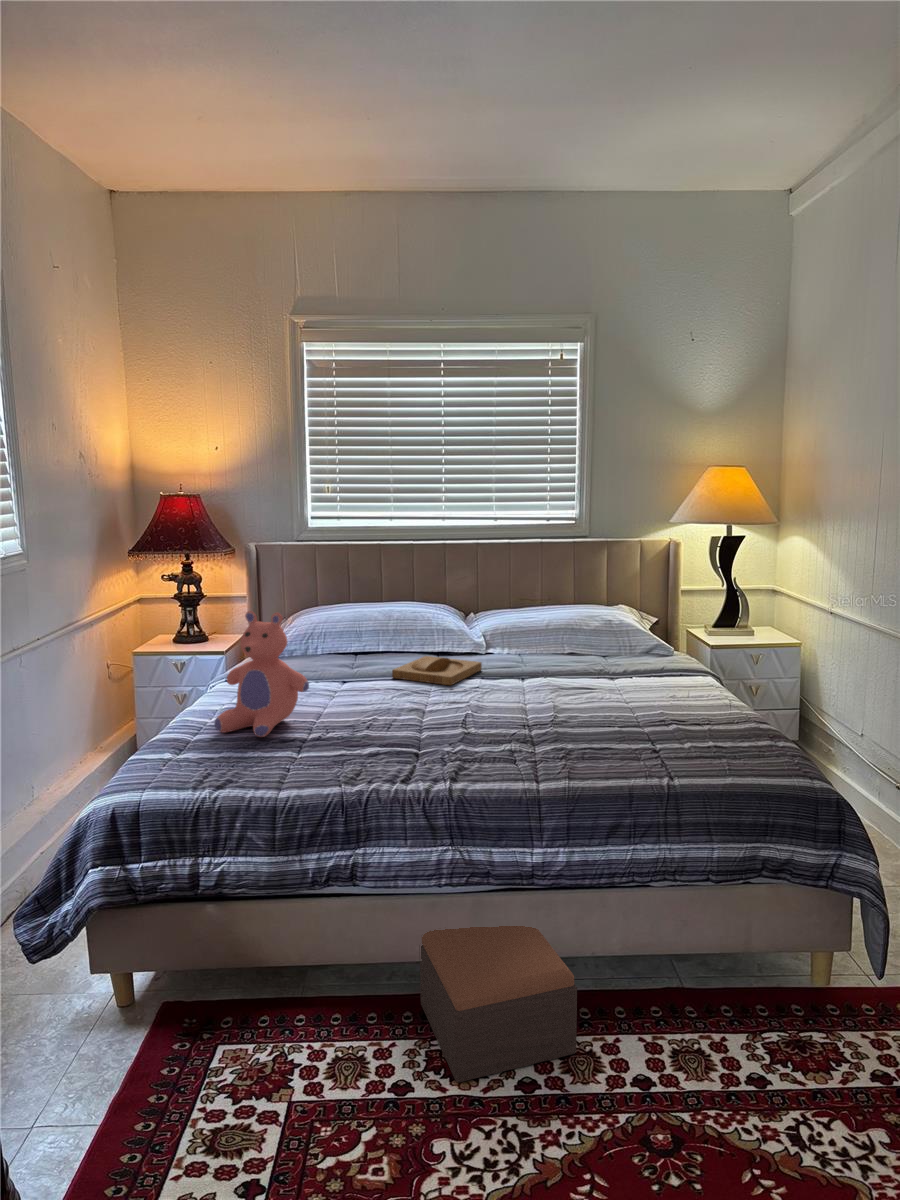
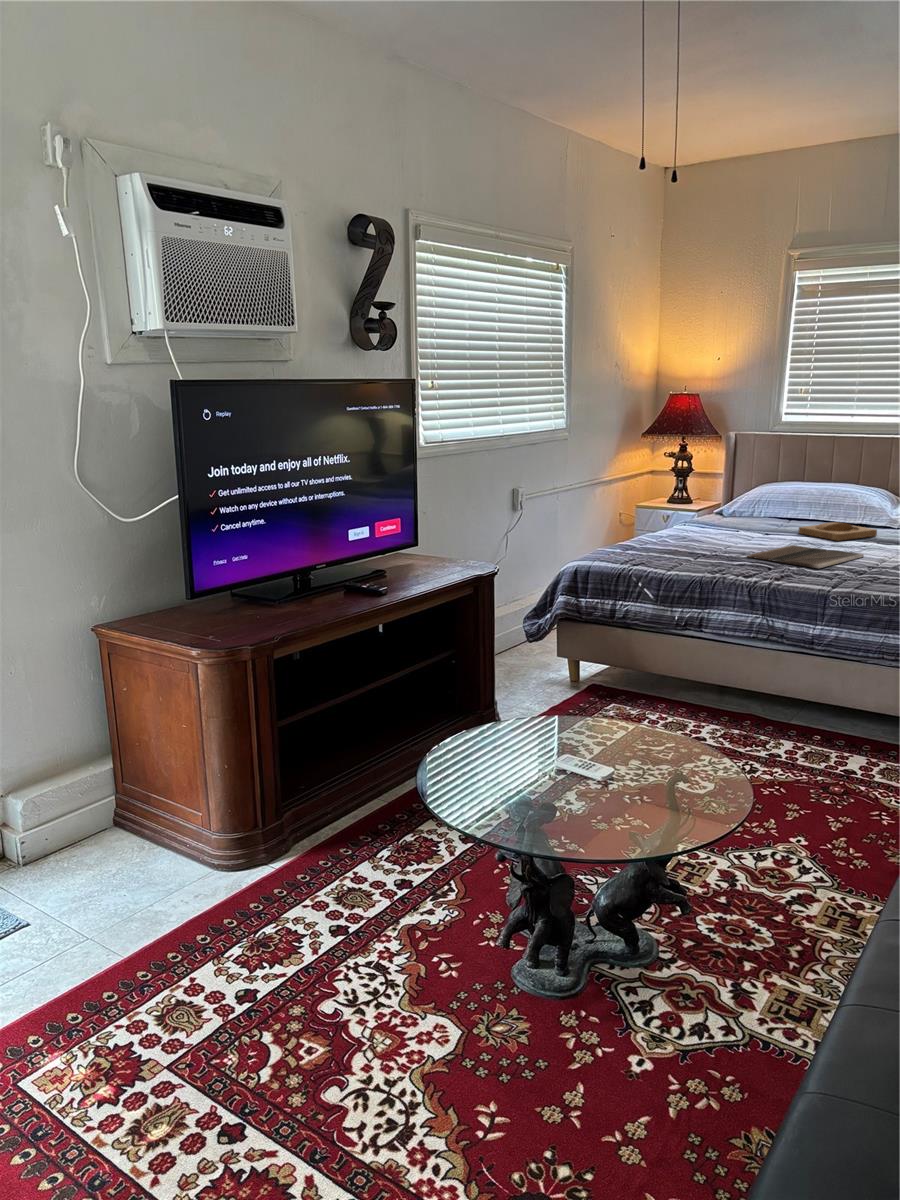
teddy bear: present [215,611,309,737] -> none [650,468,714,548]
laptop: none [375,703,511,747] -> present [747,545,864,568]
footstool: present [419,926,577,1083] -> none [730,668,818,752]

